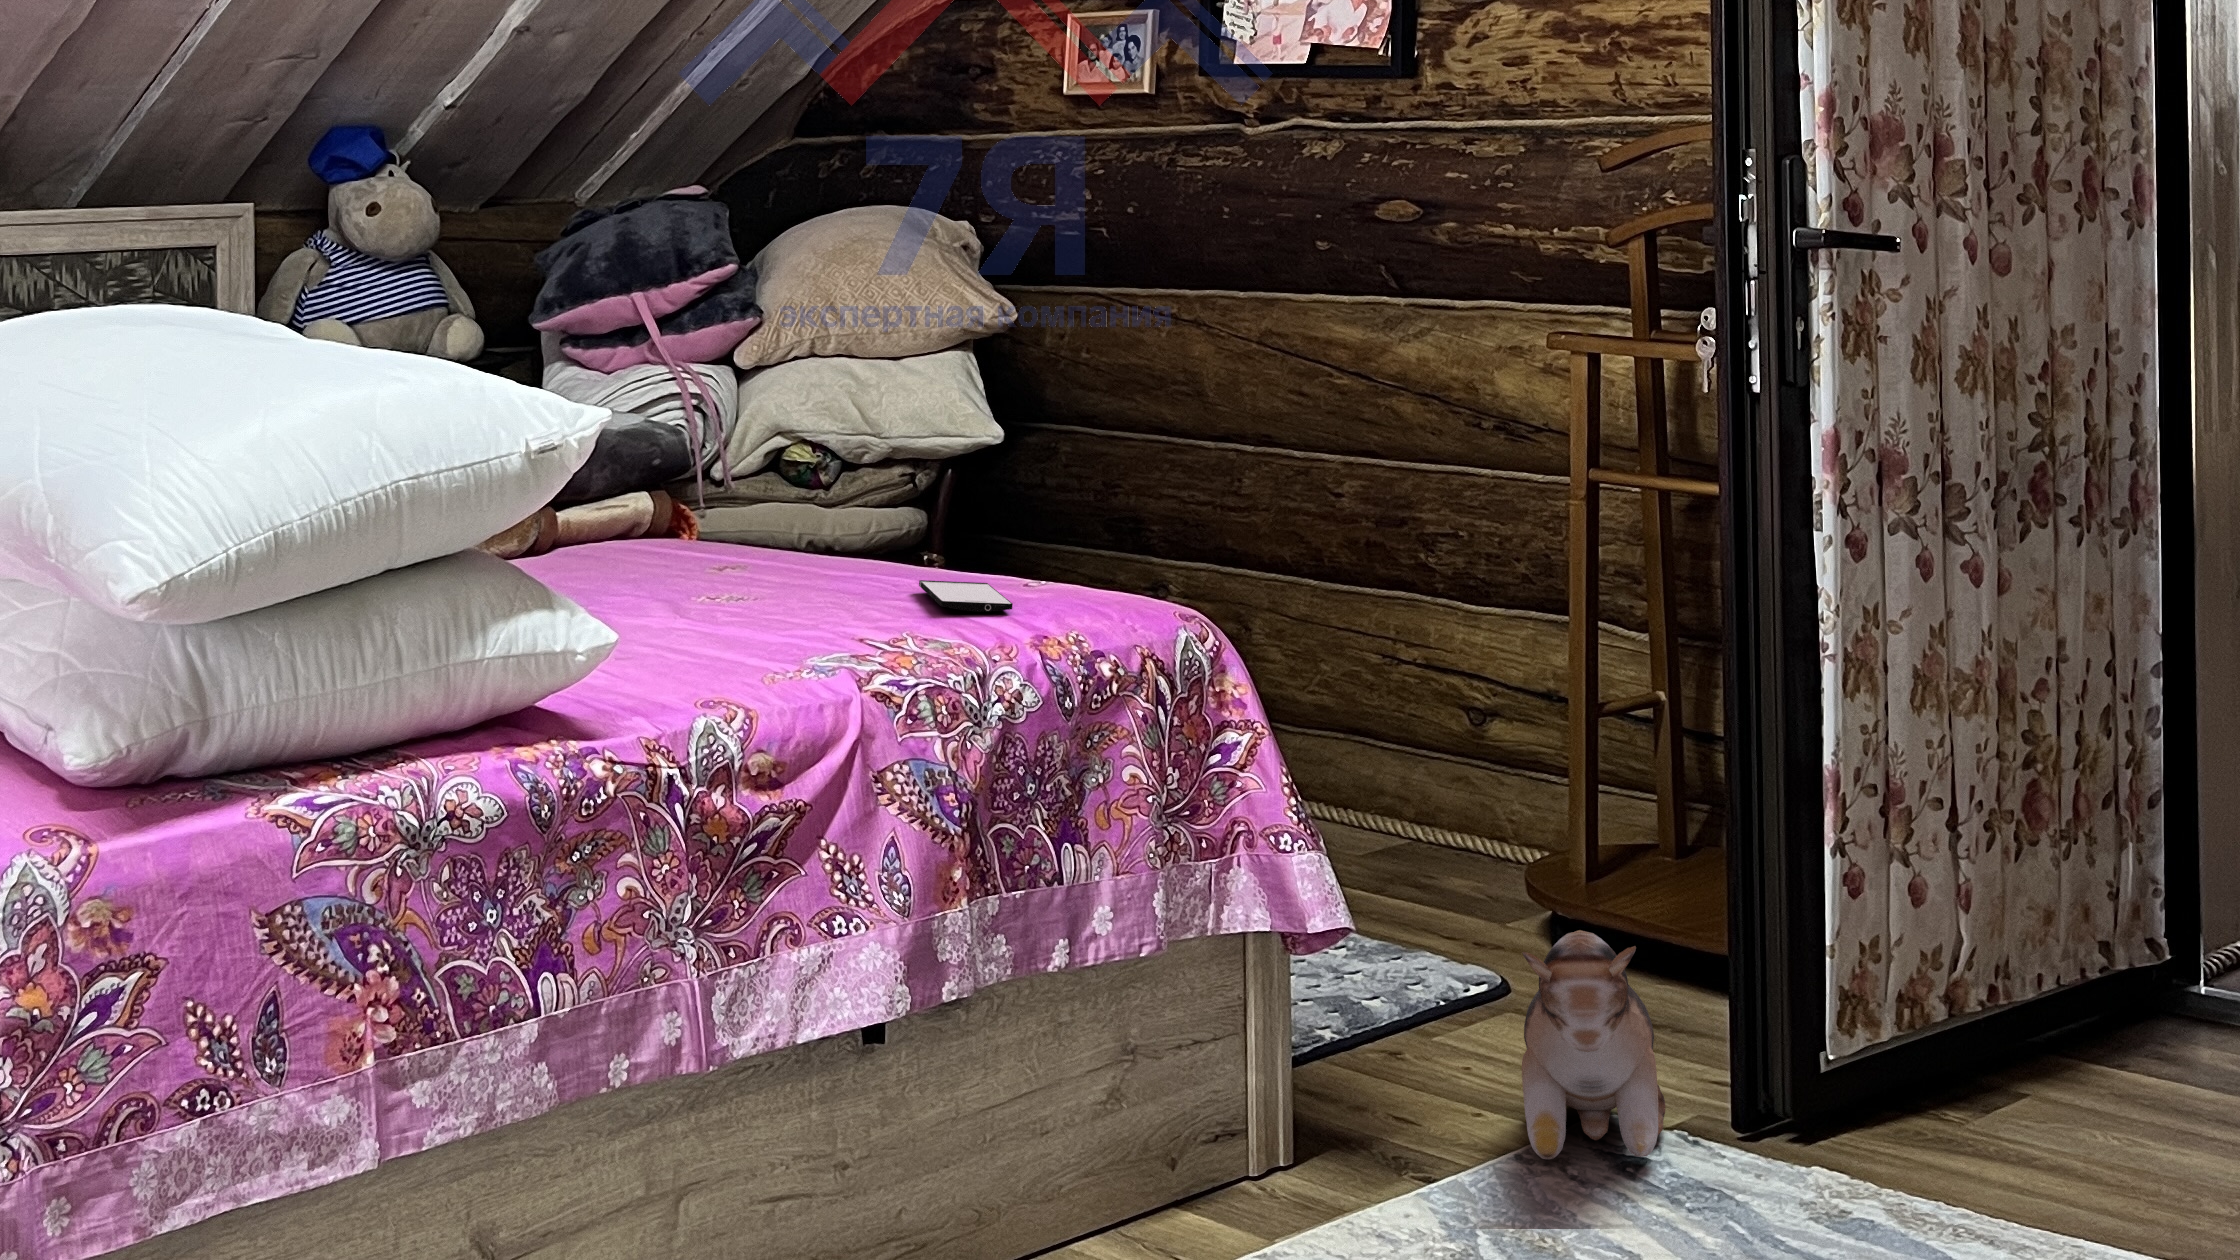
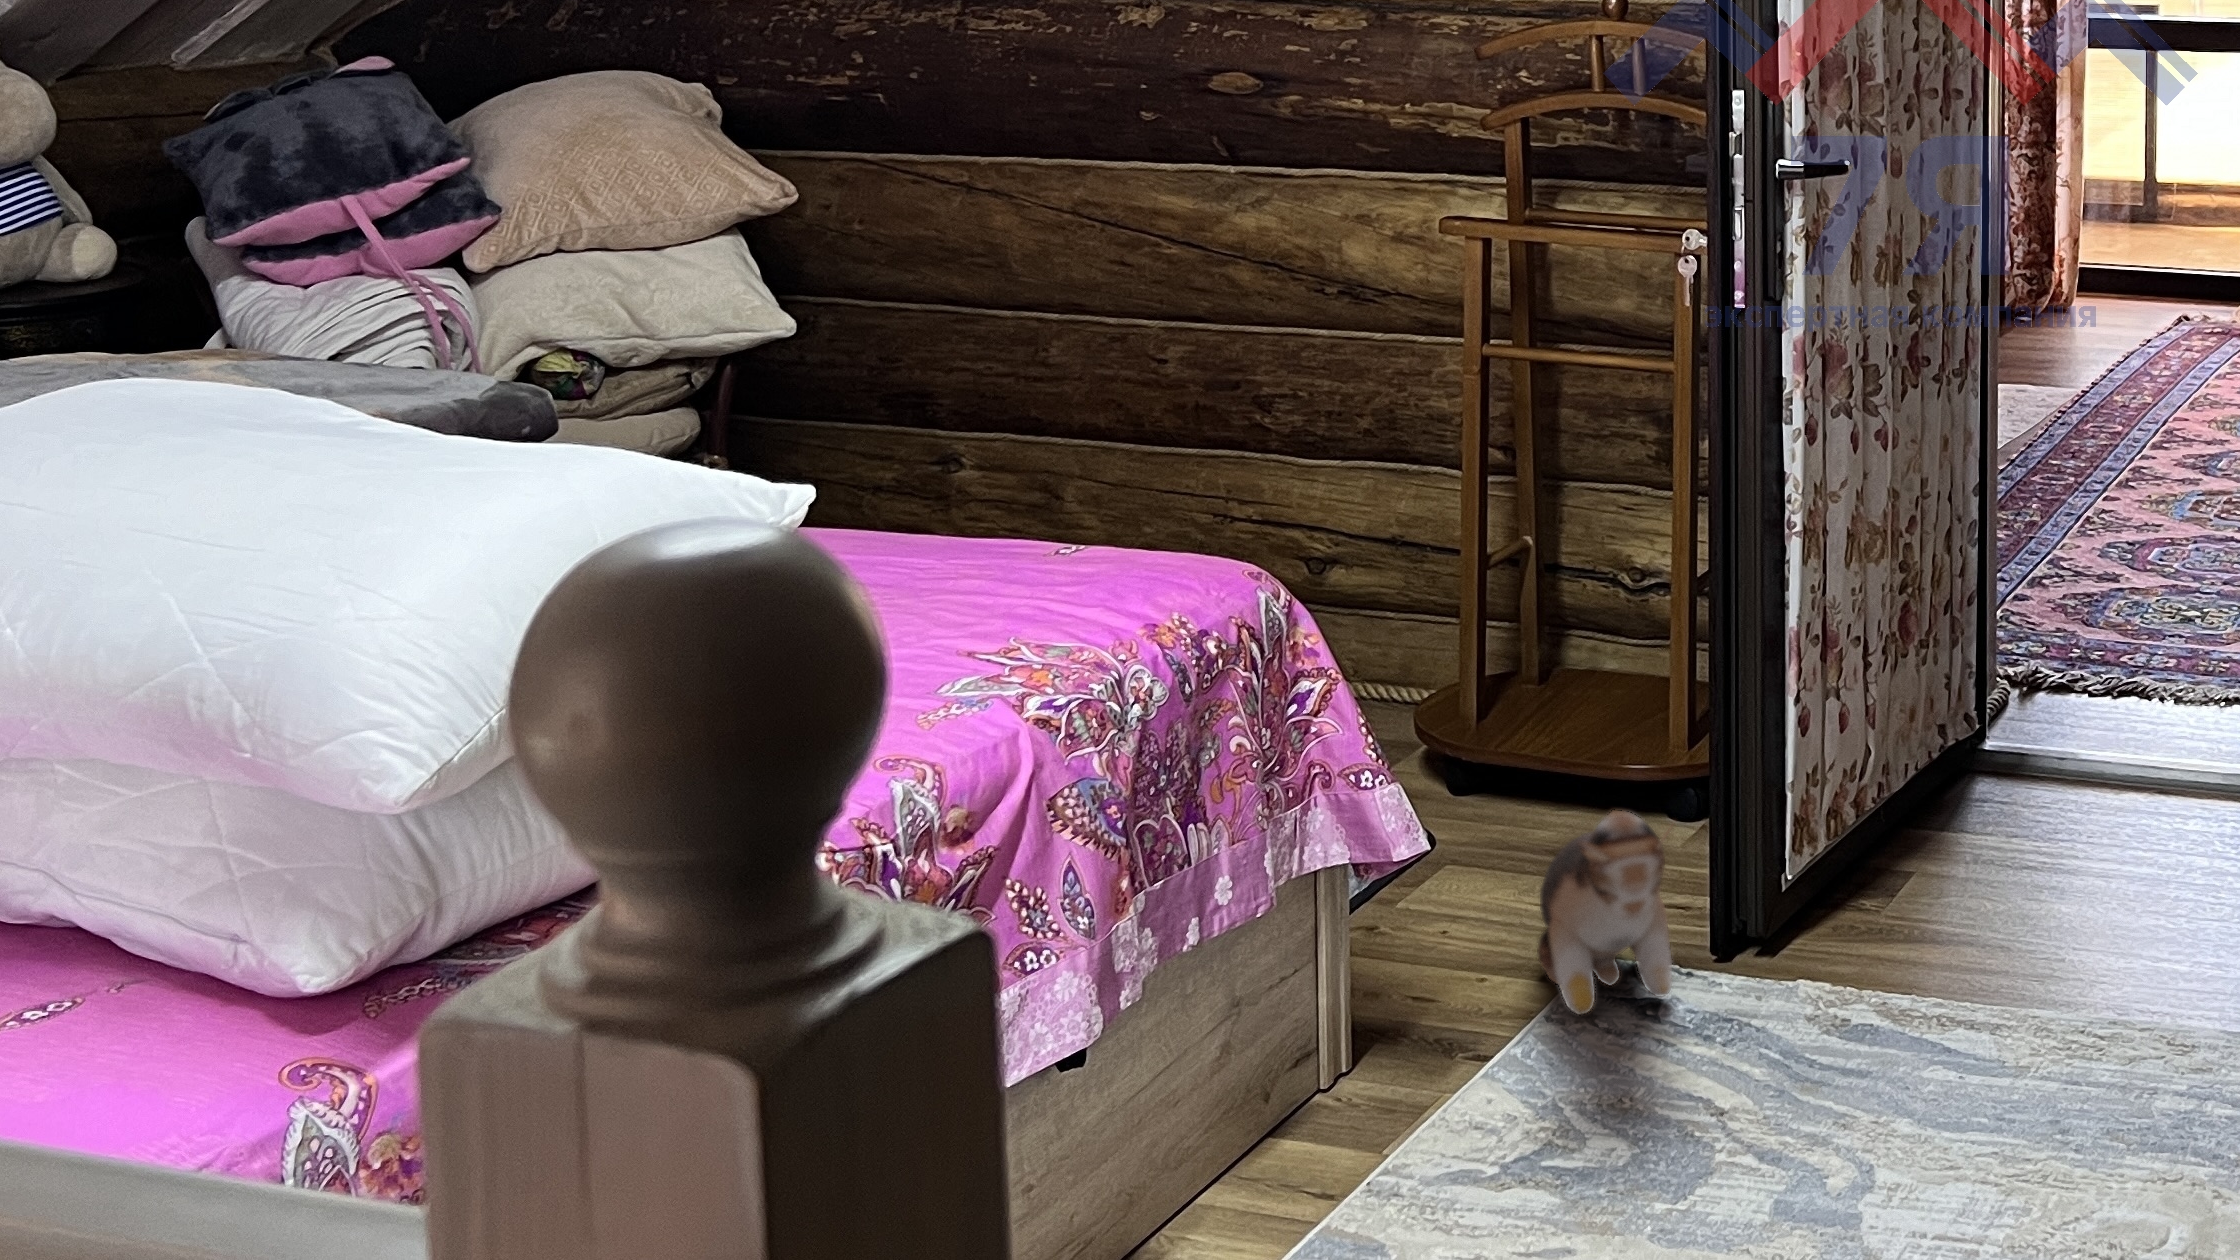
smartphone: present [919,580,1013,612] -> none [972,560,1102,603]

